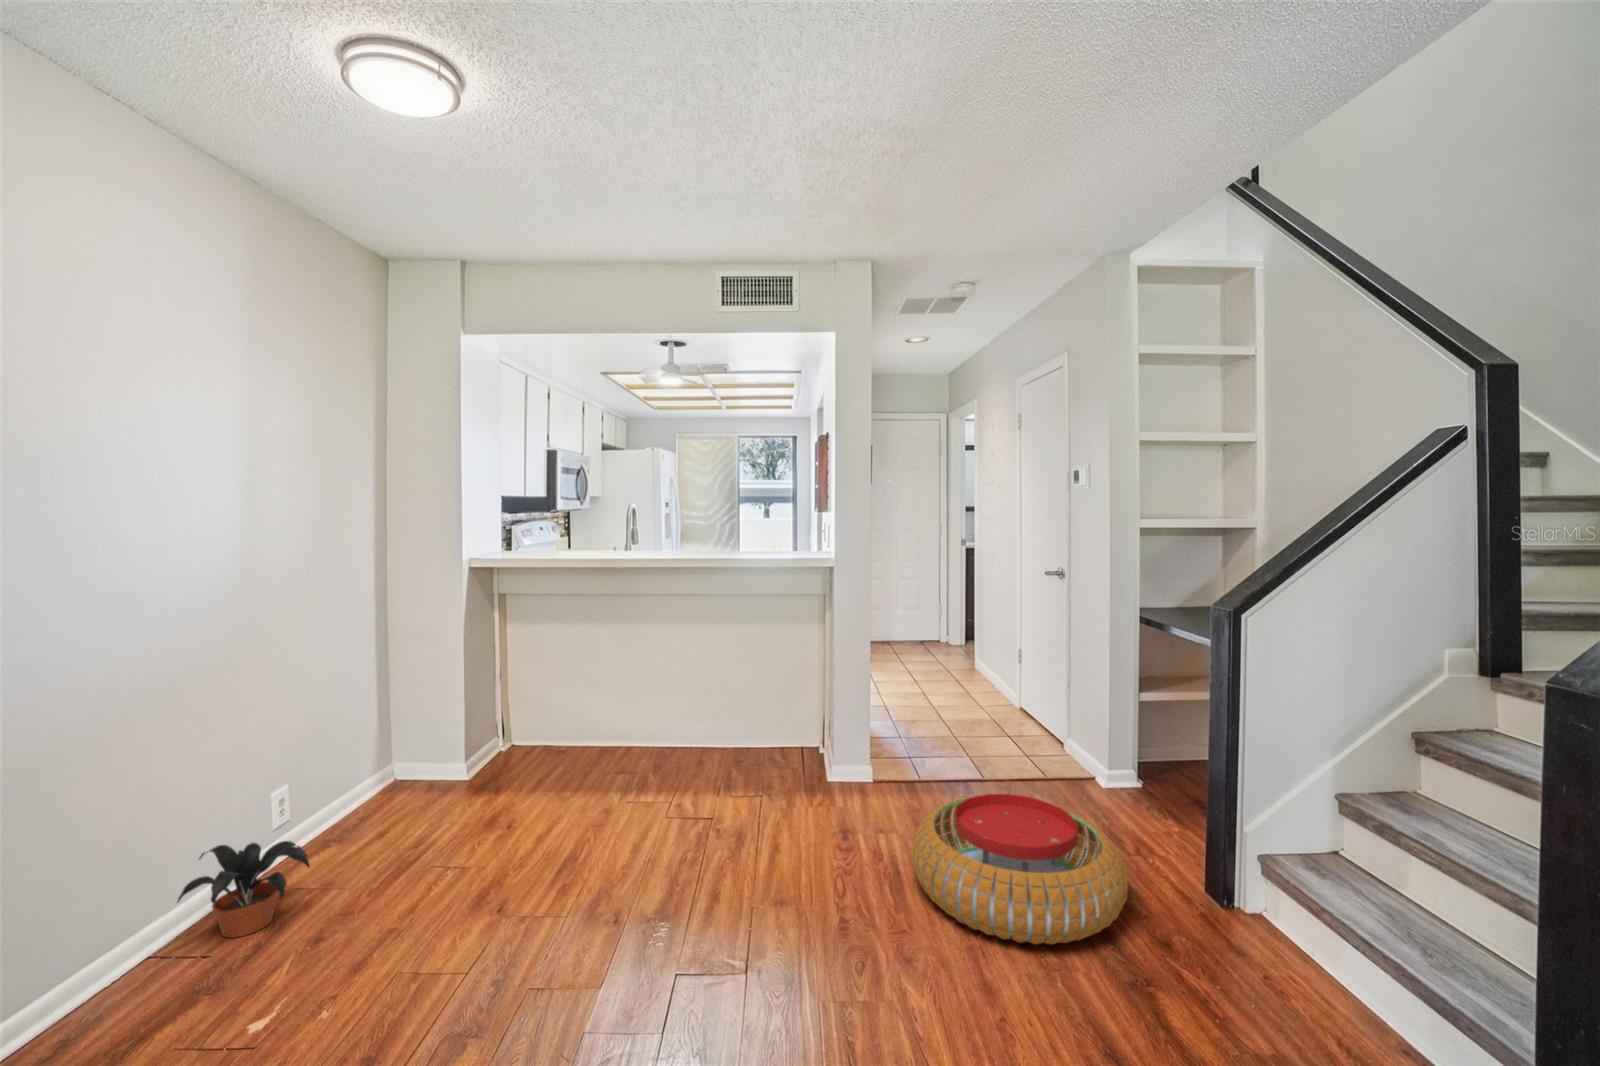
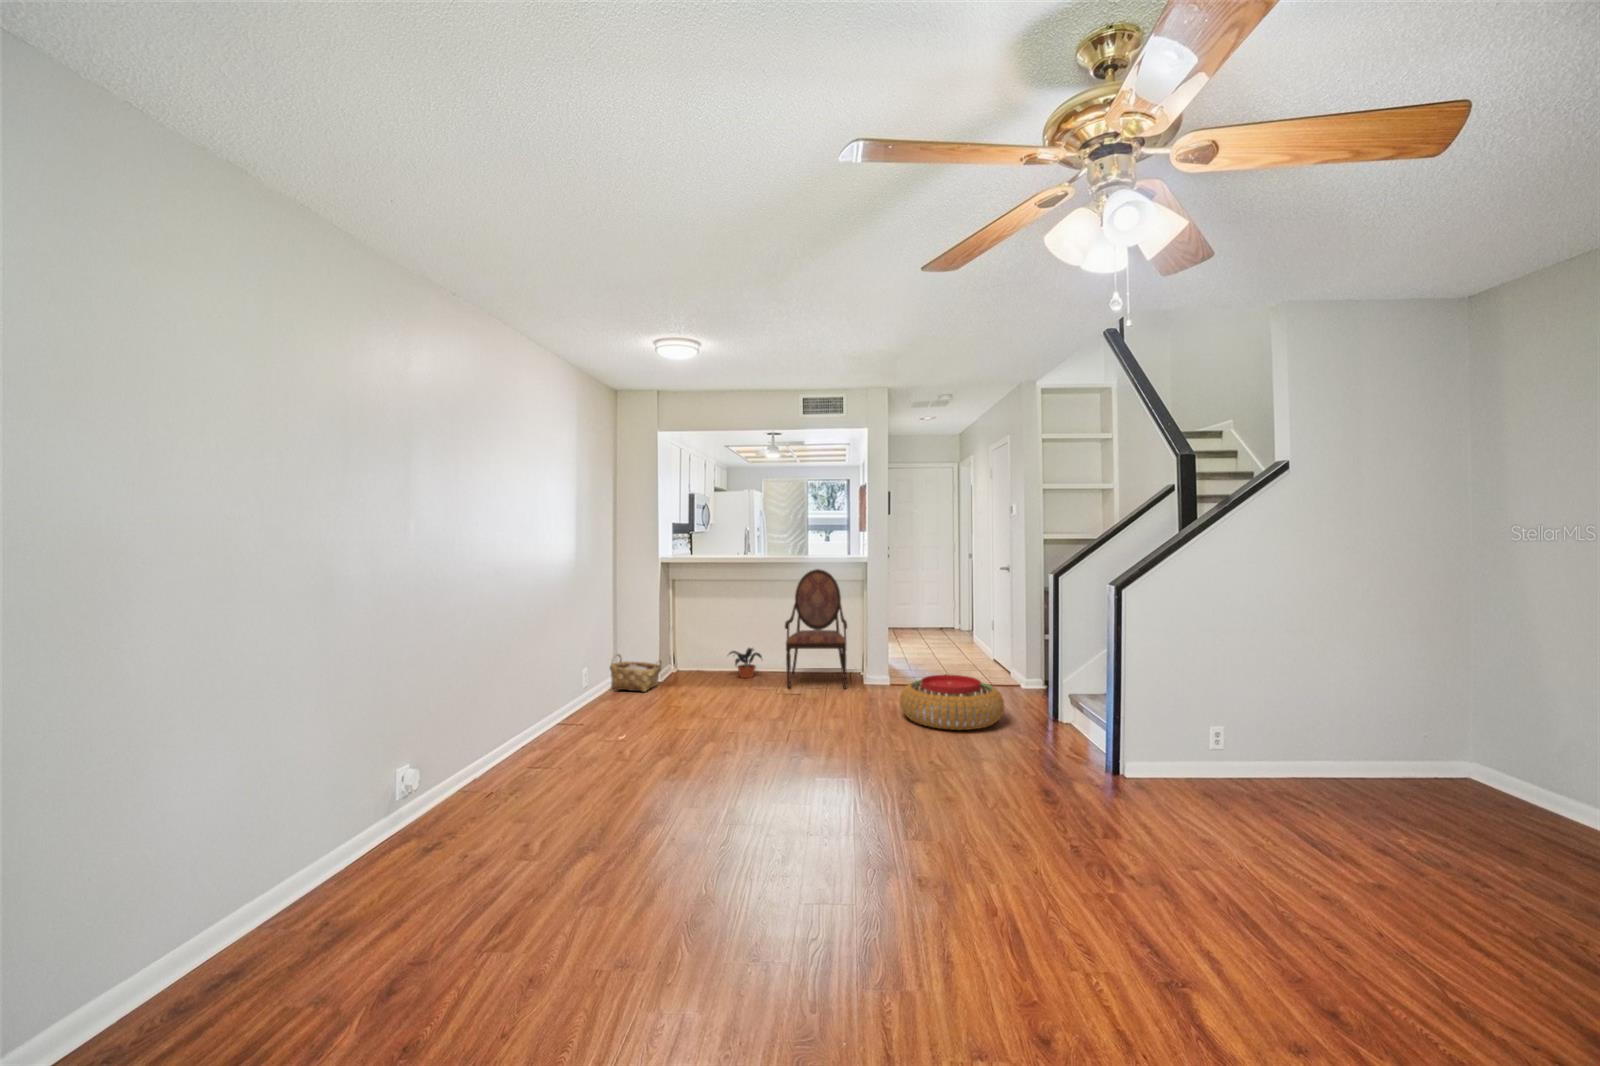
armchair: none [689,577,803,798] -> present [785,569,847,688]
woven basket: none [349,742,459,819] -> present [610,654,662,692]
potted plant: present [177,841,310,938] -> present [729,648,762,678]

